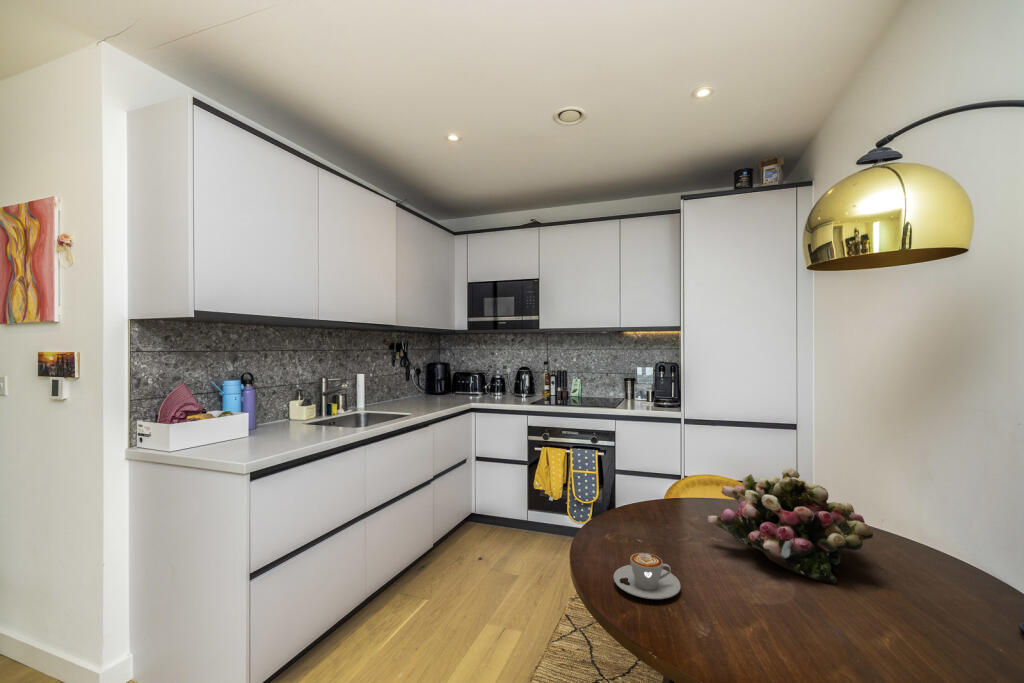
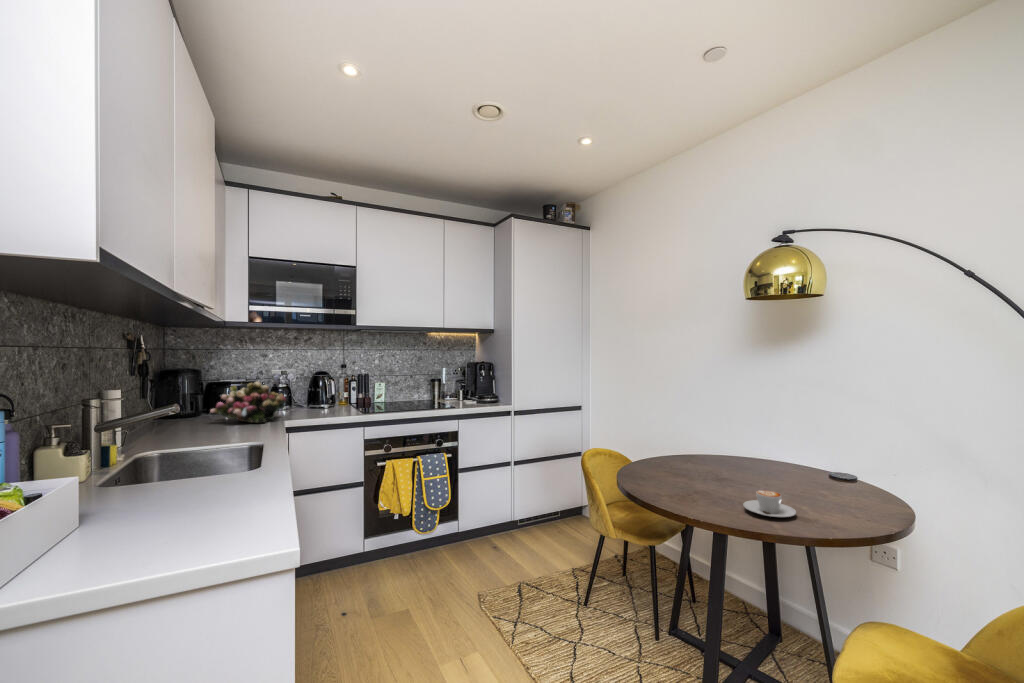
flower arrangement: present [708,468,873,584] -> present [210,382,286,423]

